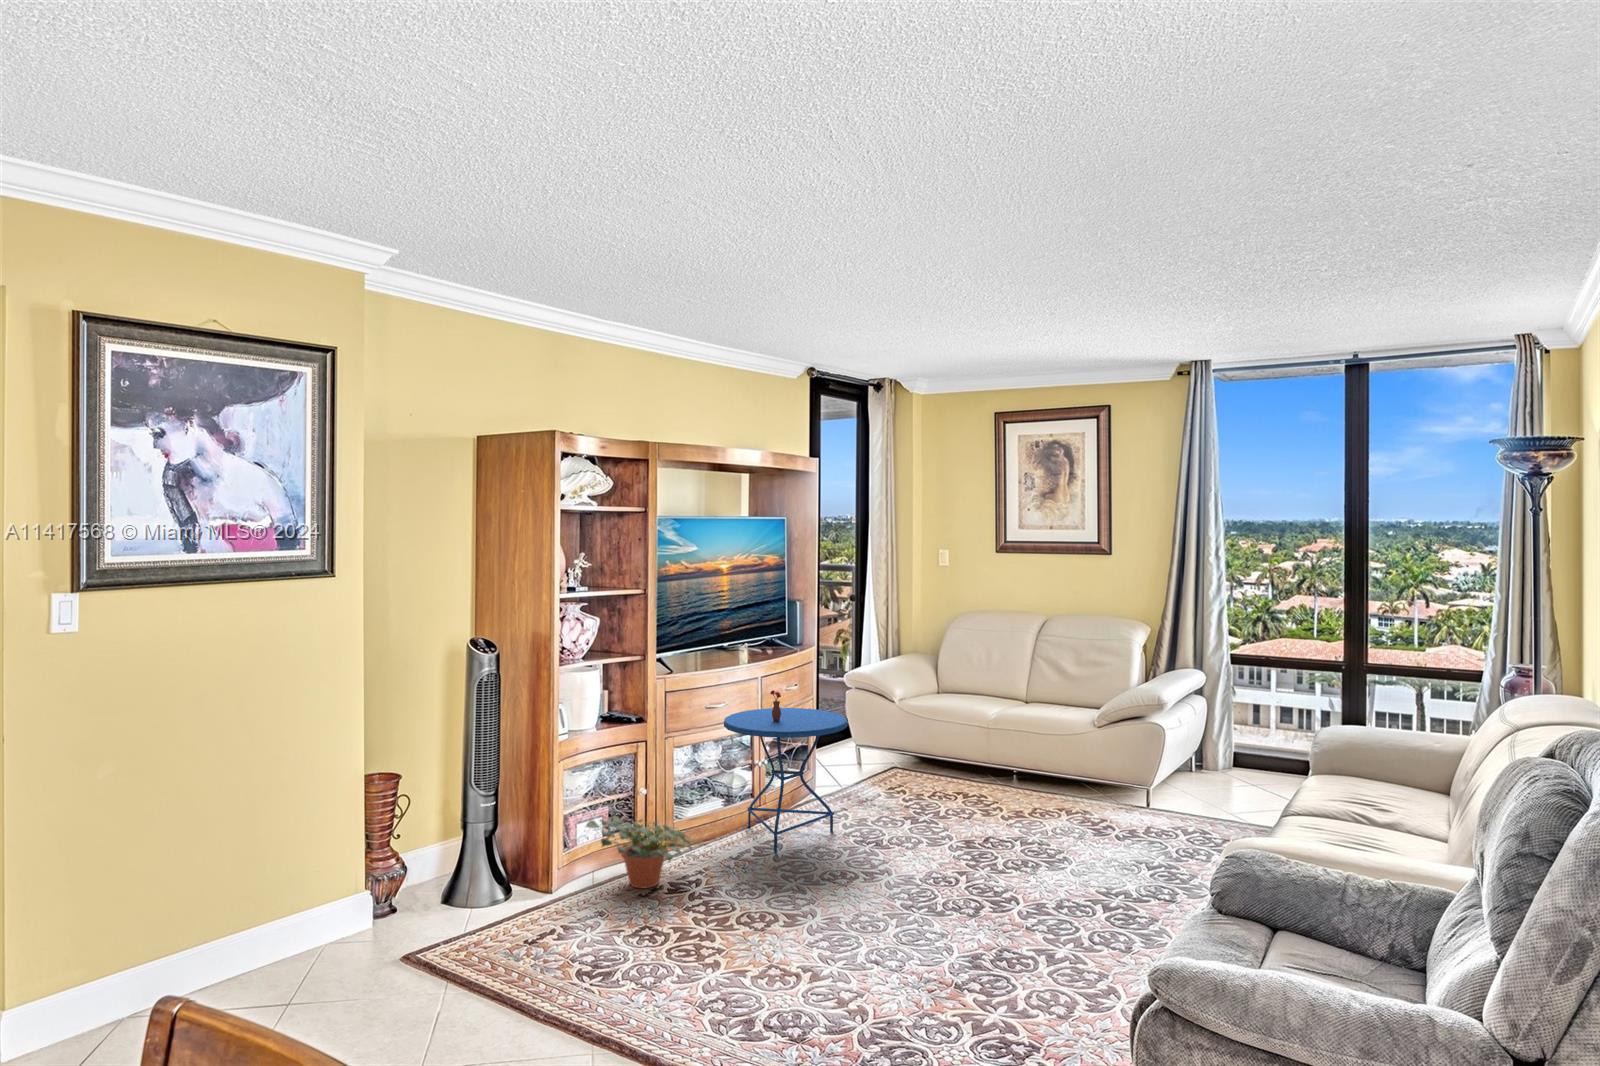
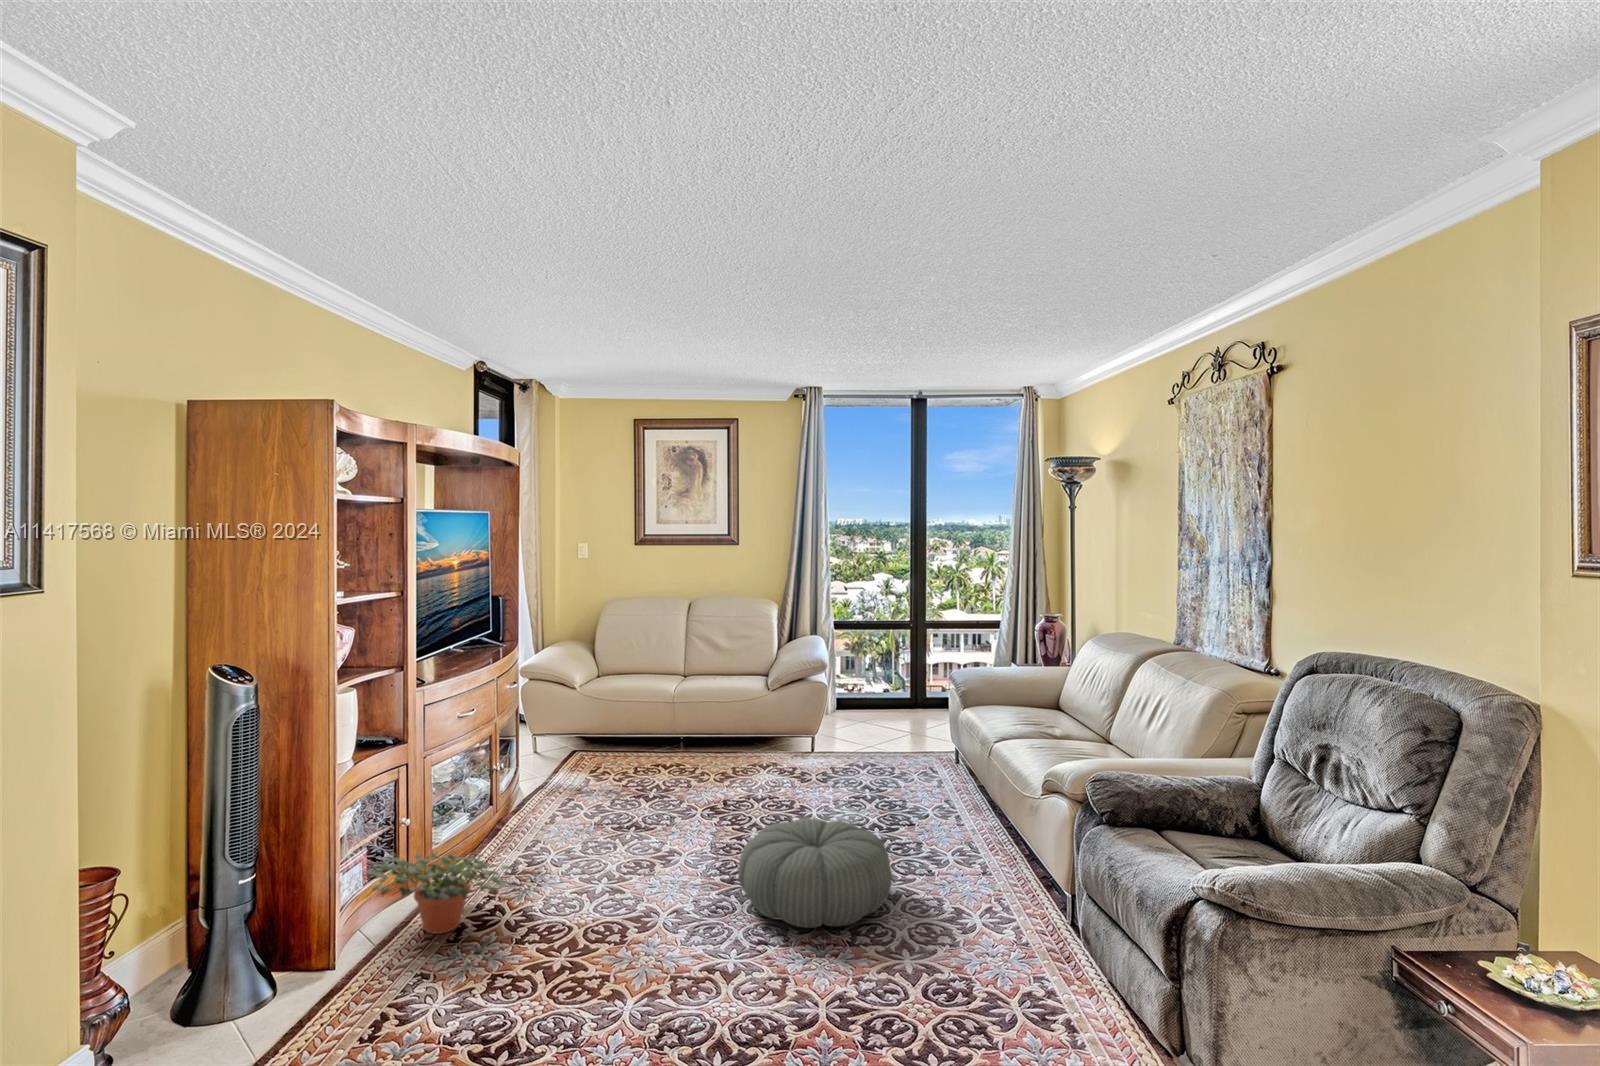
side table: present [724,690,848,853] -> none [477,691,609,858]
pouf: none [889,852,1063,969] -> present [738,818,892,928]

